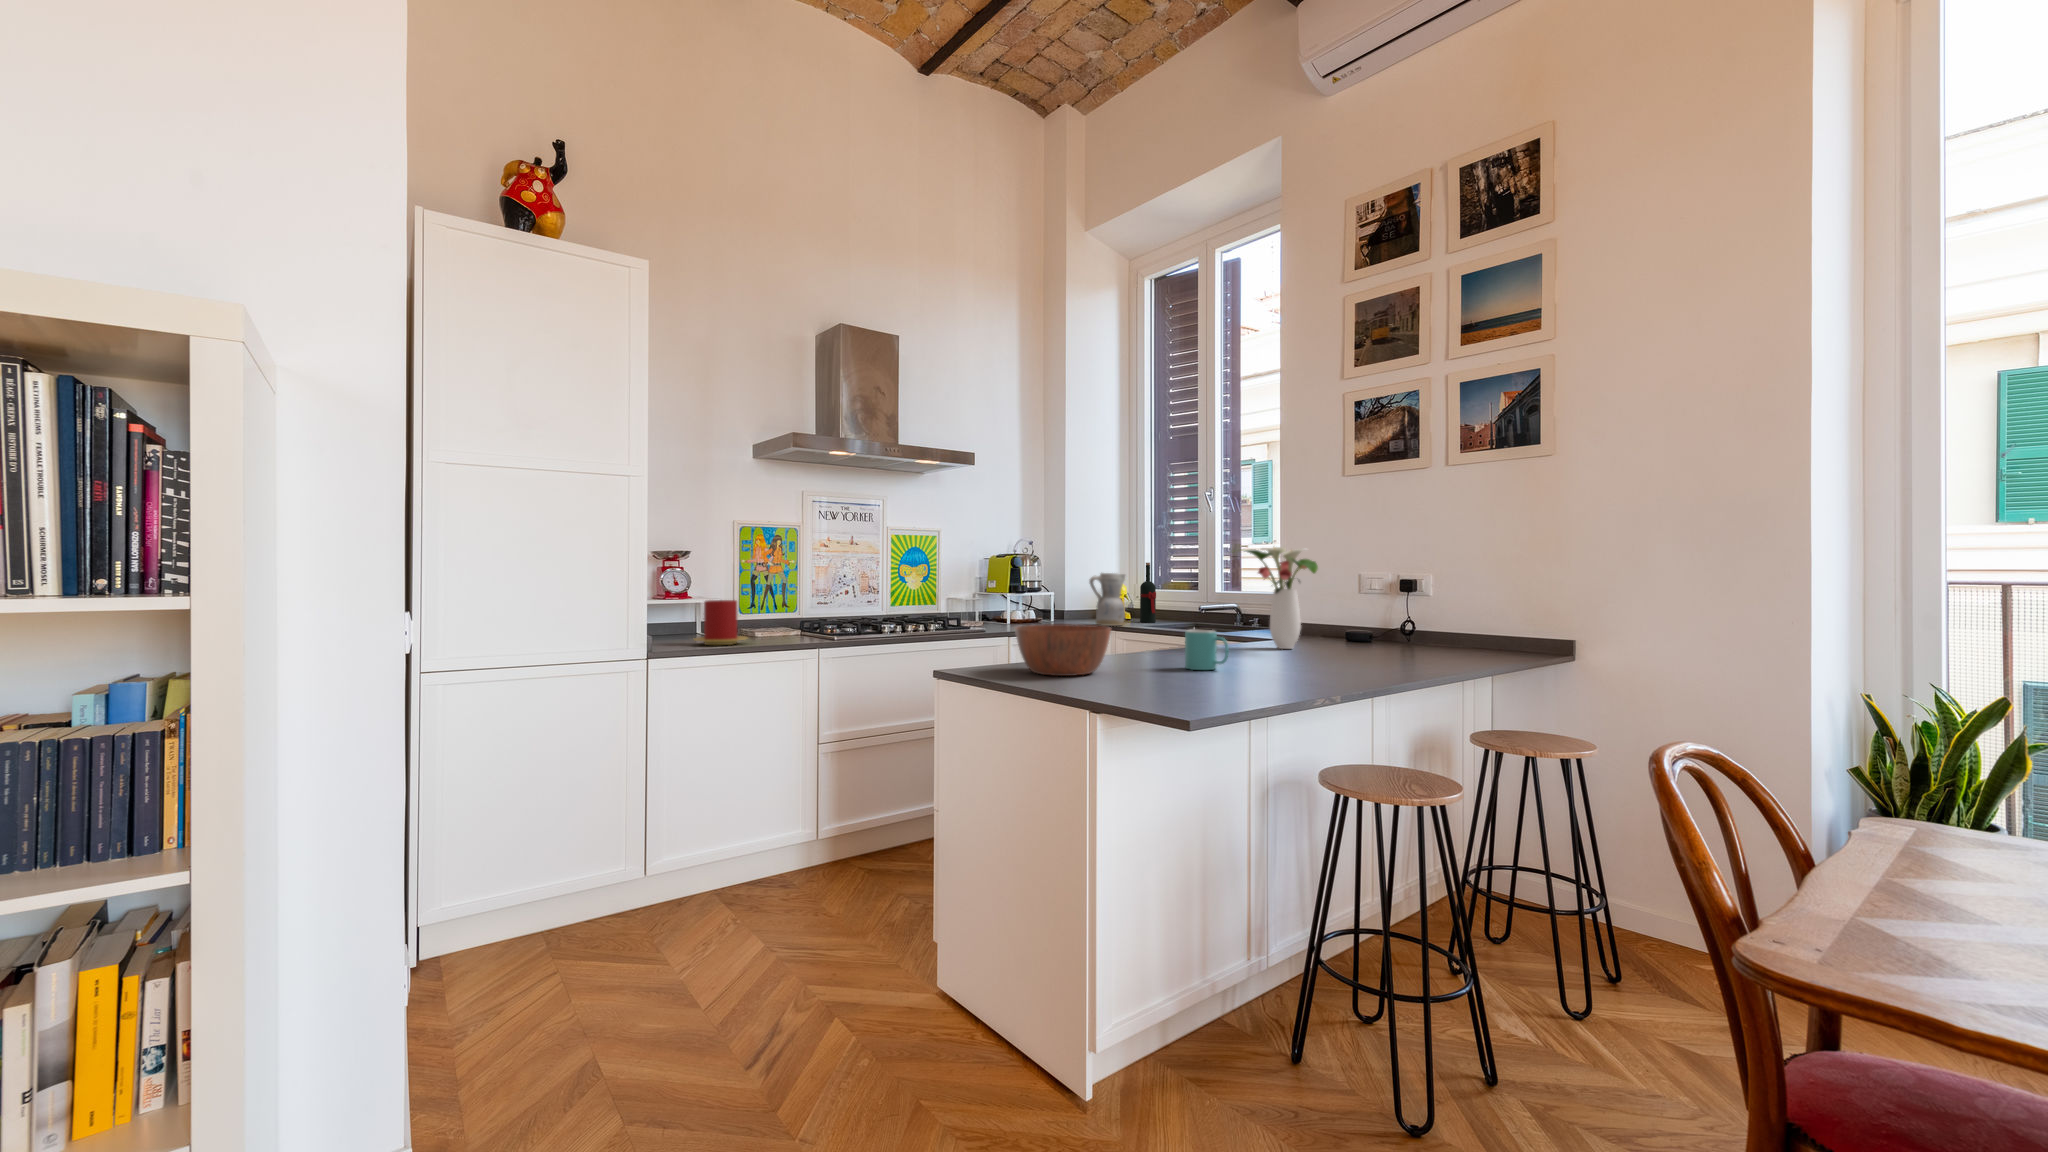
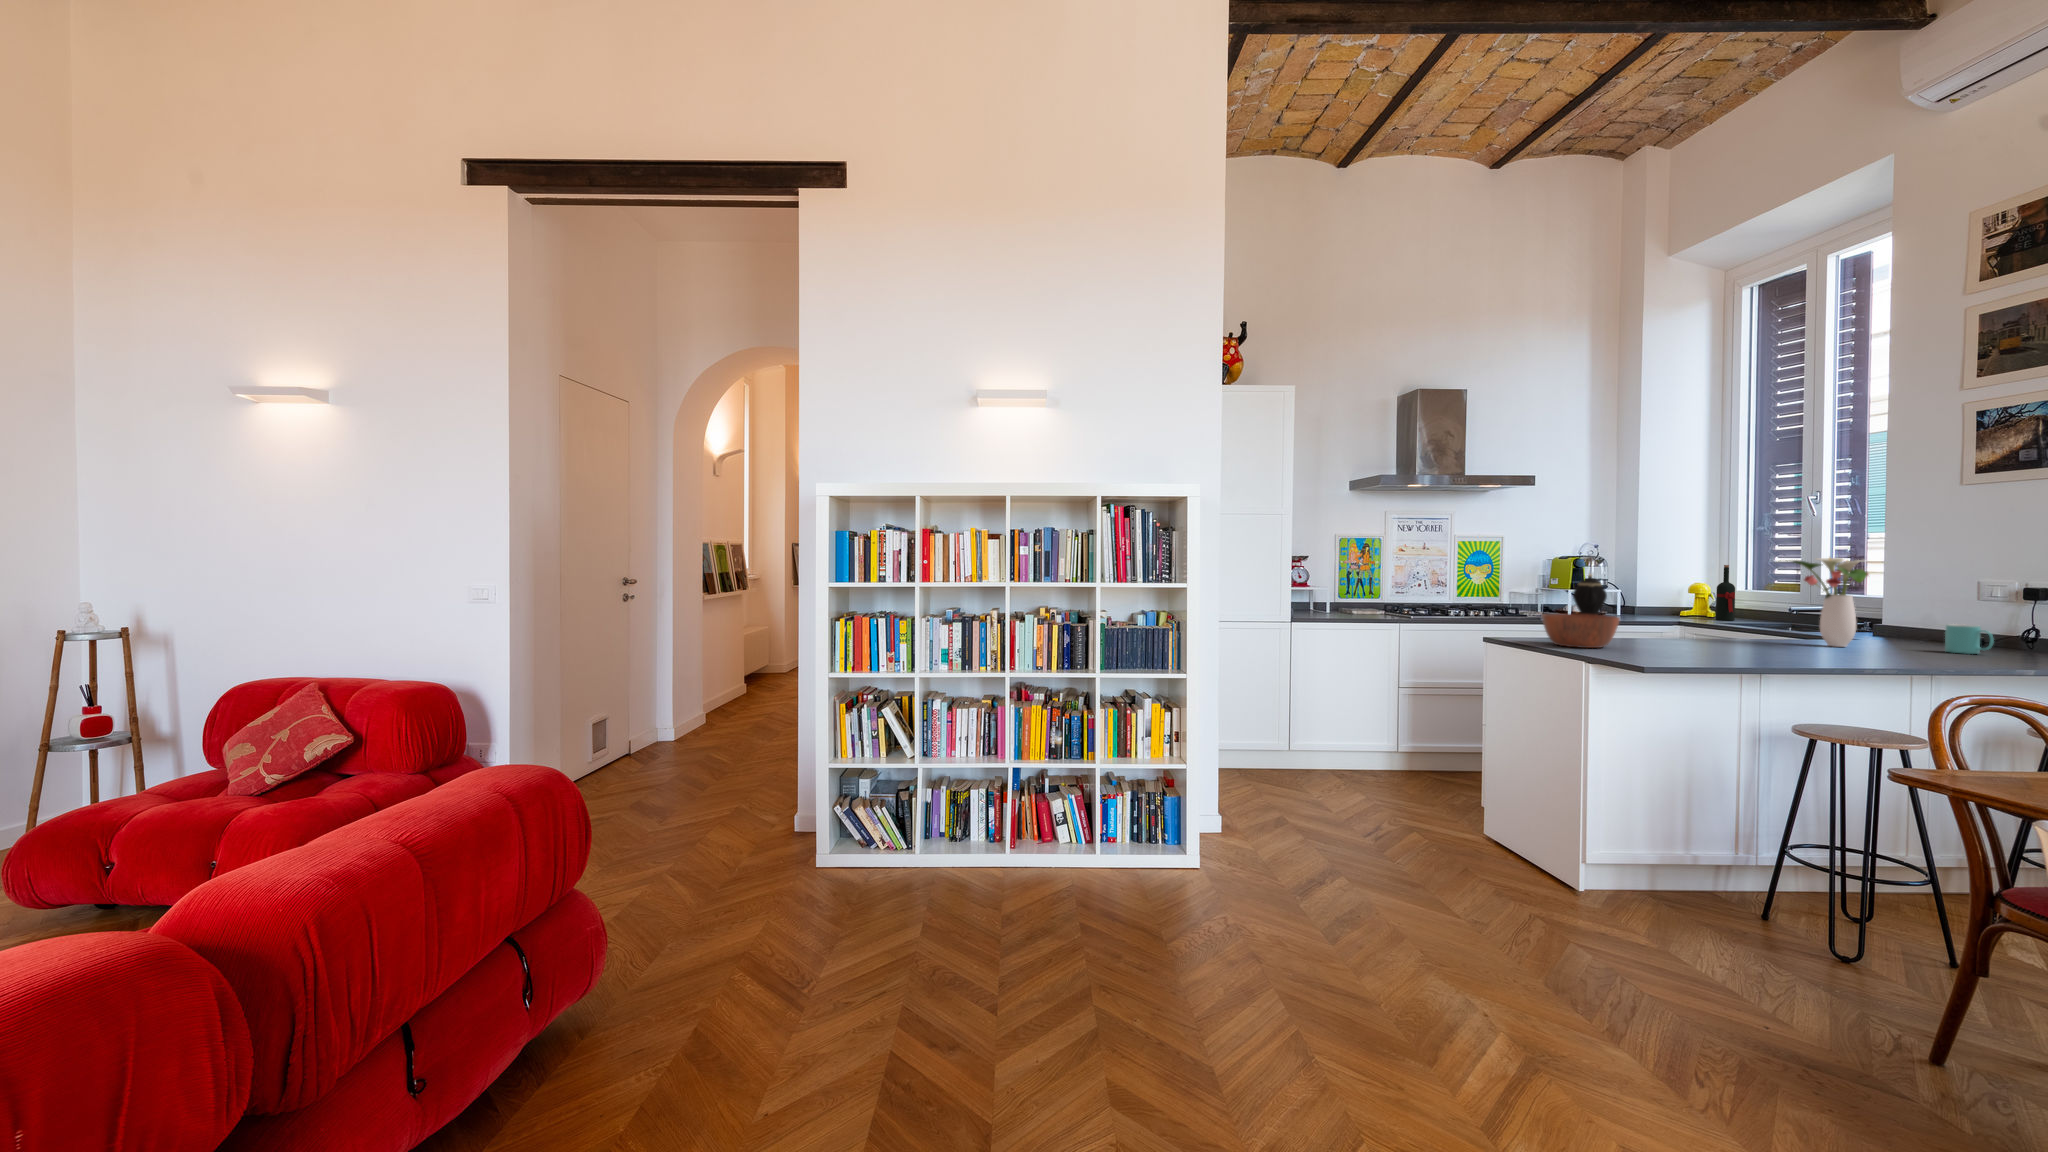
teapot: none [1018,572,1052,629] -> present [1573,574,1607,615]
ceramic pitcher: present [1089,573,1125,626] -> none [1652,574,1693,621]
candle: present [694,600,747,645] -> none [1317,589,1352,618]
mug: present [1185,630,1229,670] -> present [1945,624,1994,654]

